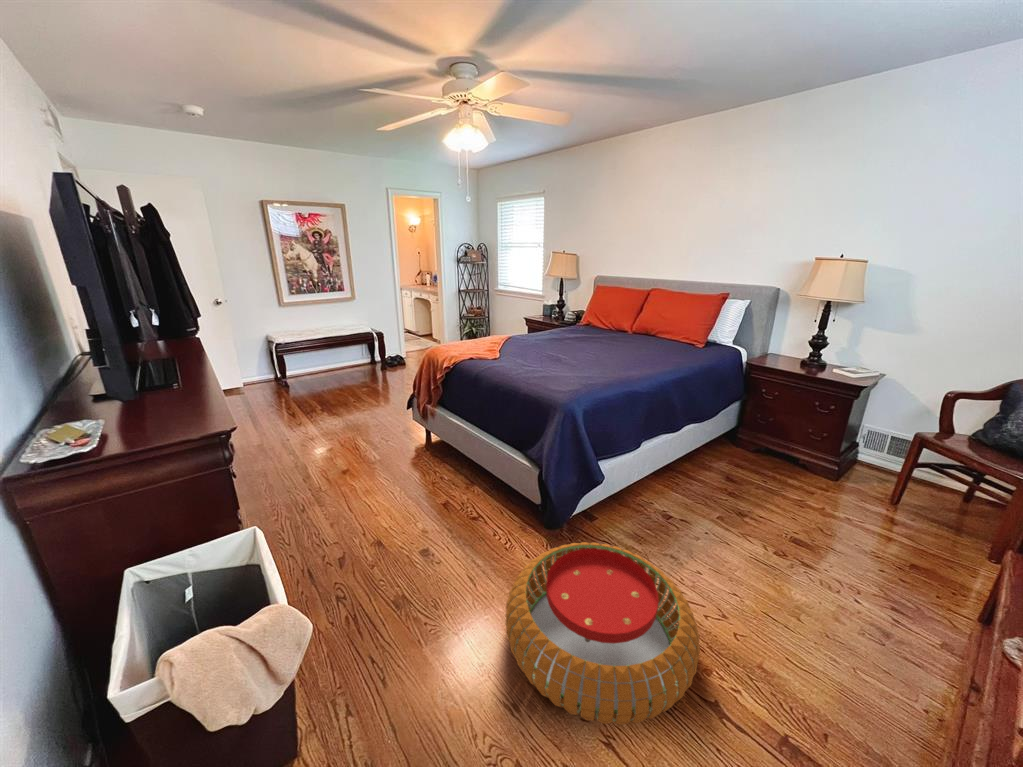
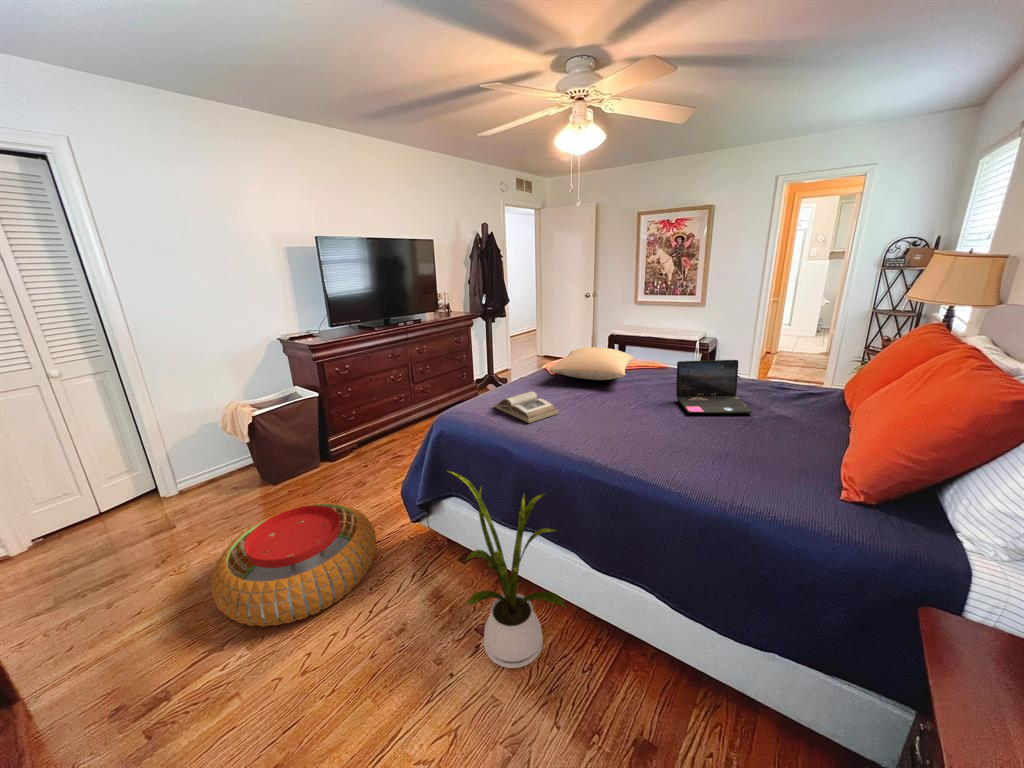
laptop: none [579,313,613,346] -> present [676,360,753,414]
pillow: none [472,326,554,352] -> present [550,347,633,380]
book: none [548,360,606,381] -> present [494,392,559,423]
house plant: none [650,397,731,515] -> present [448,471,566,668]

